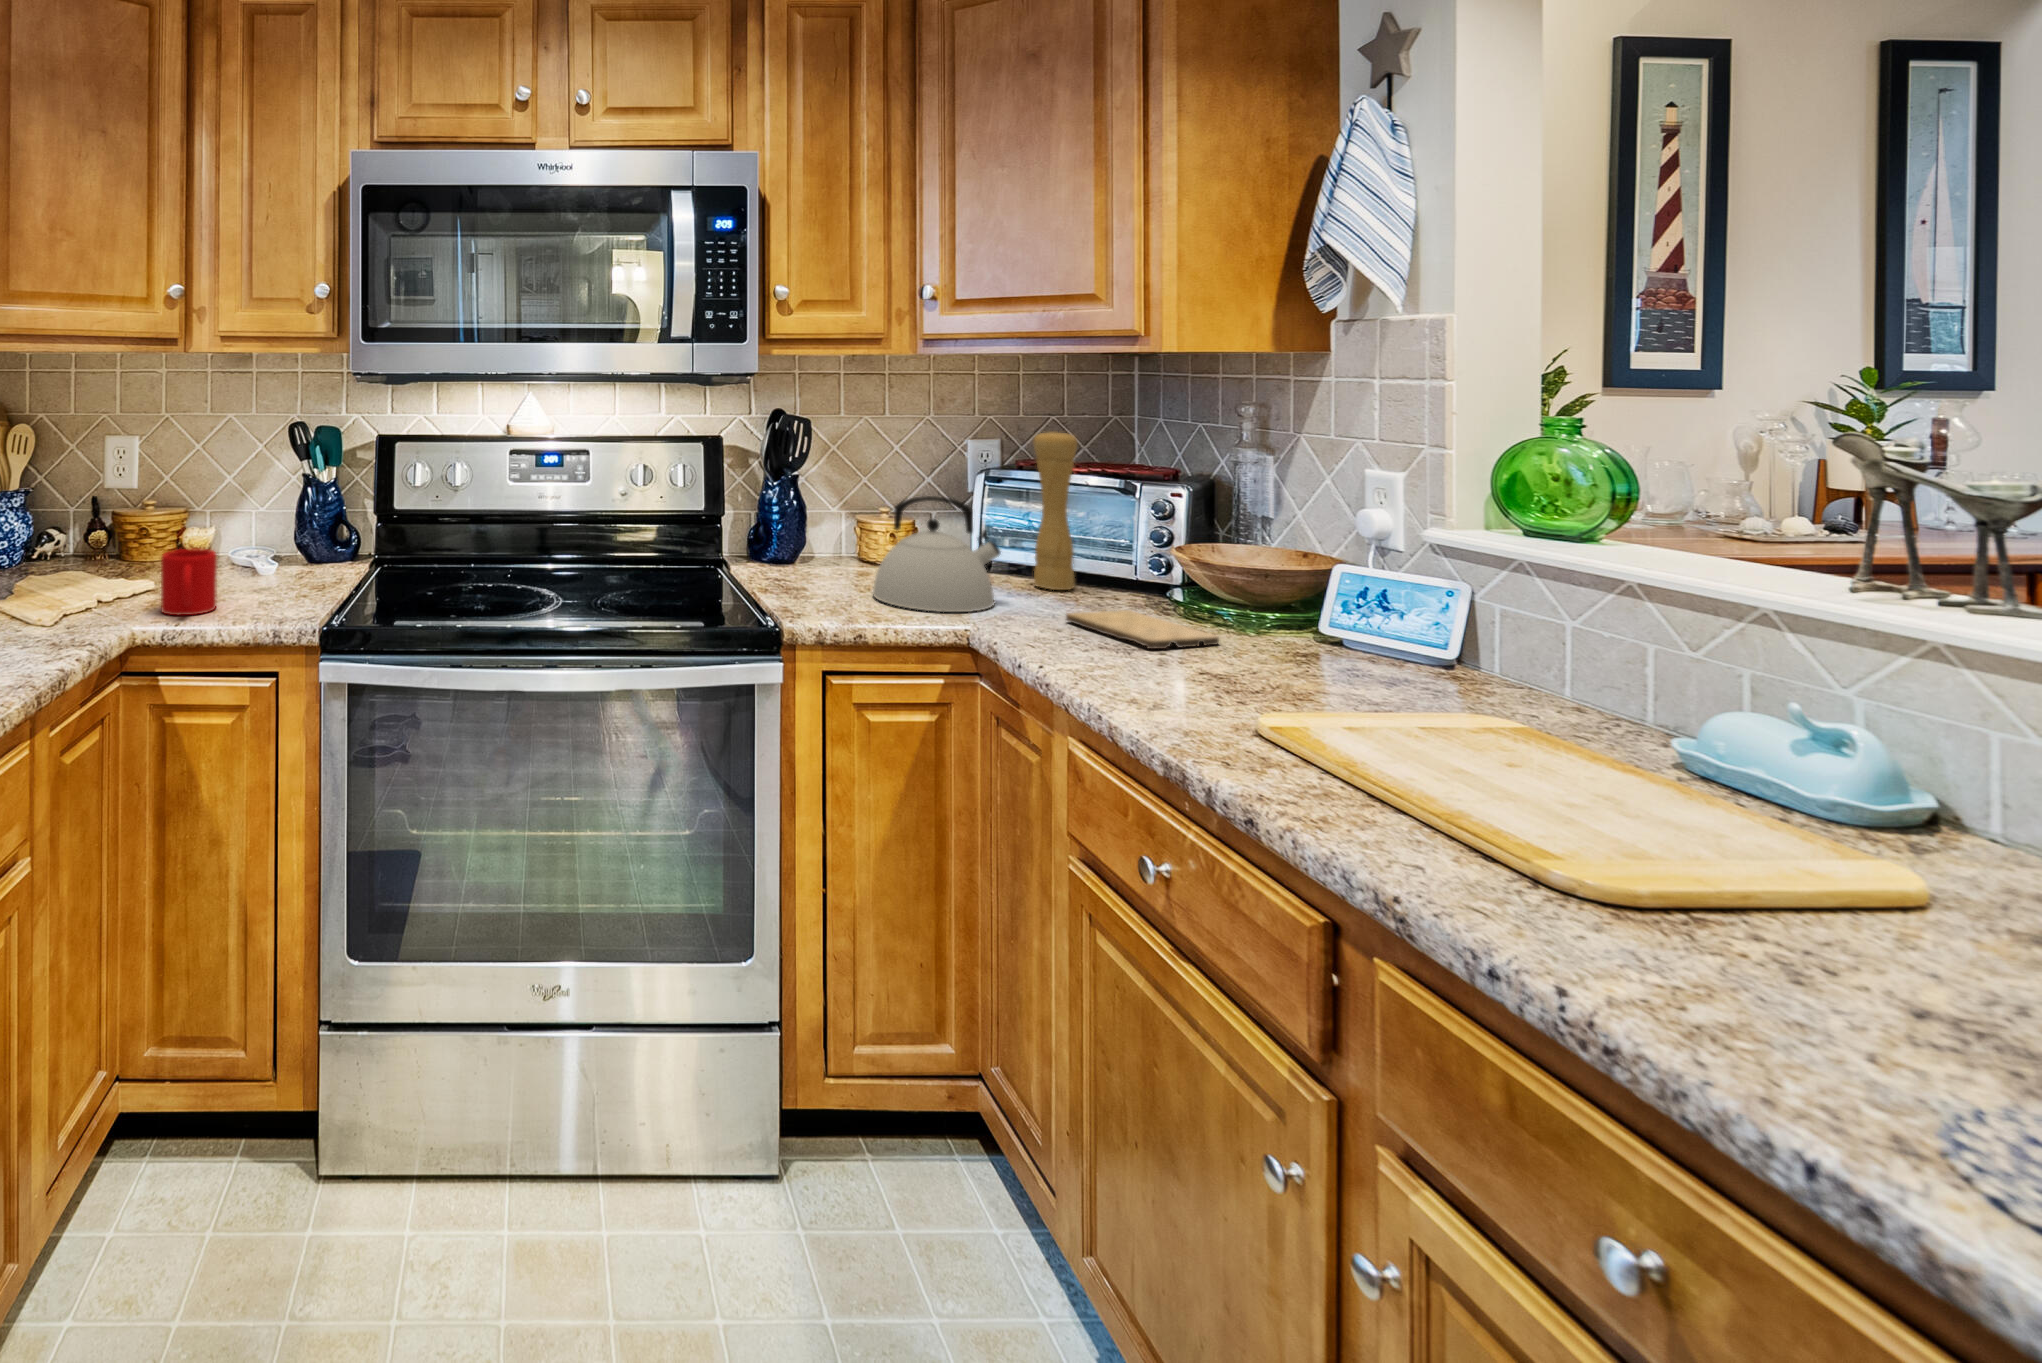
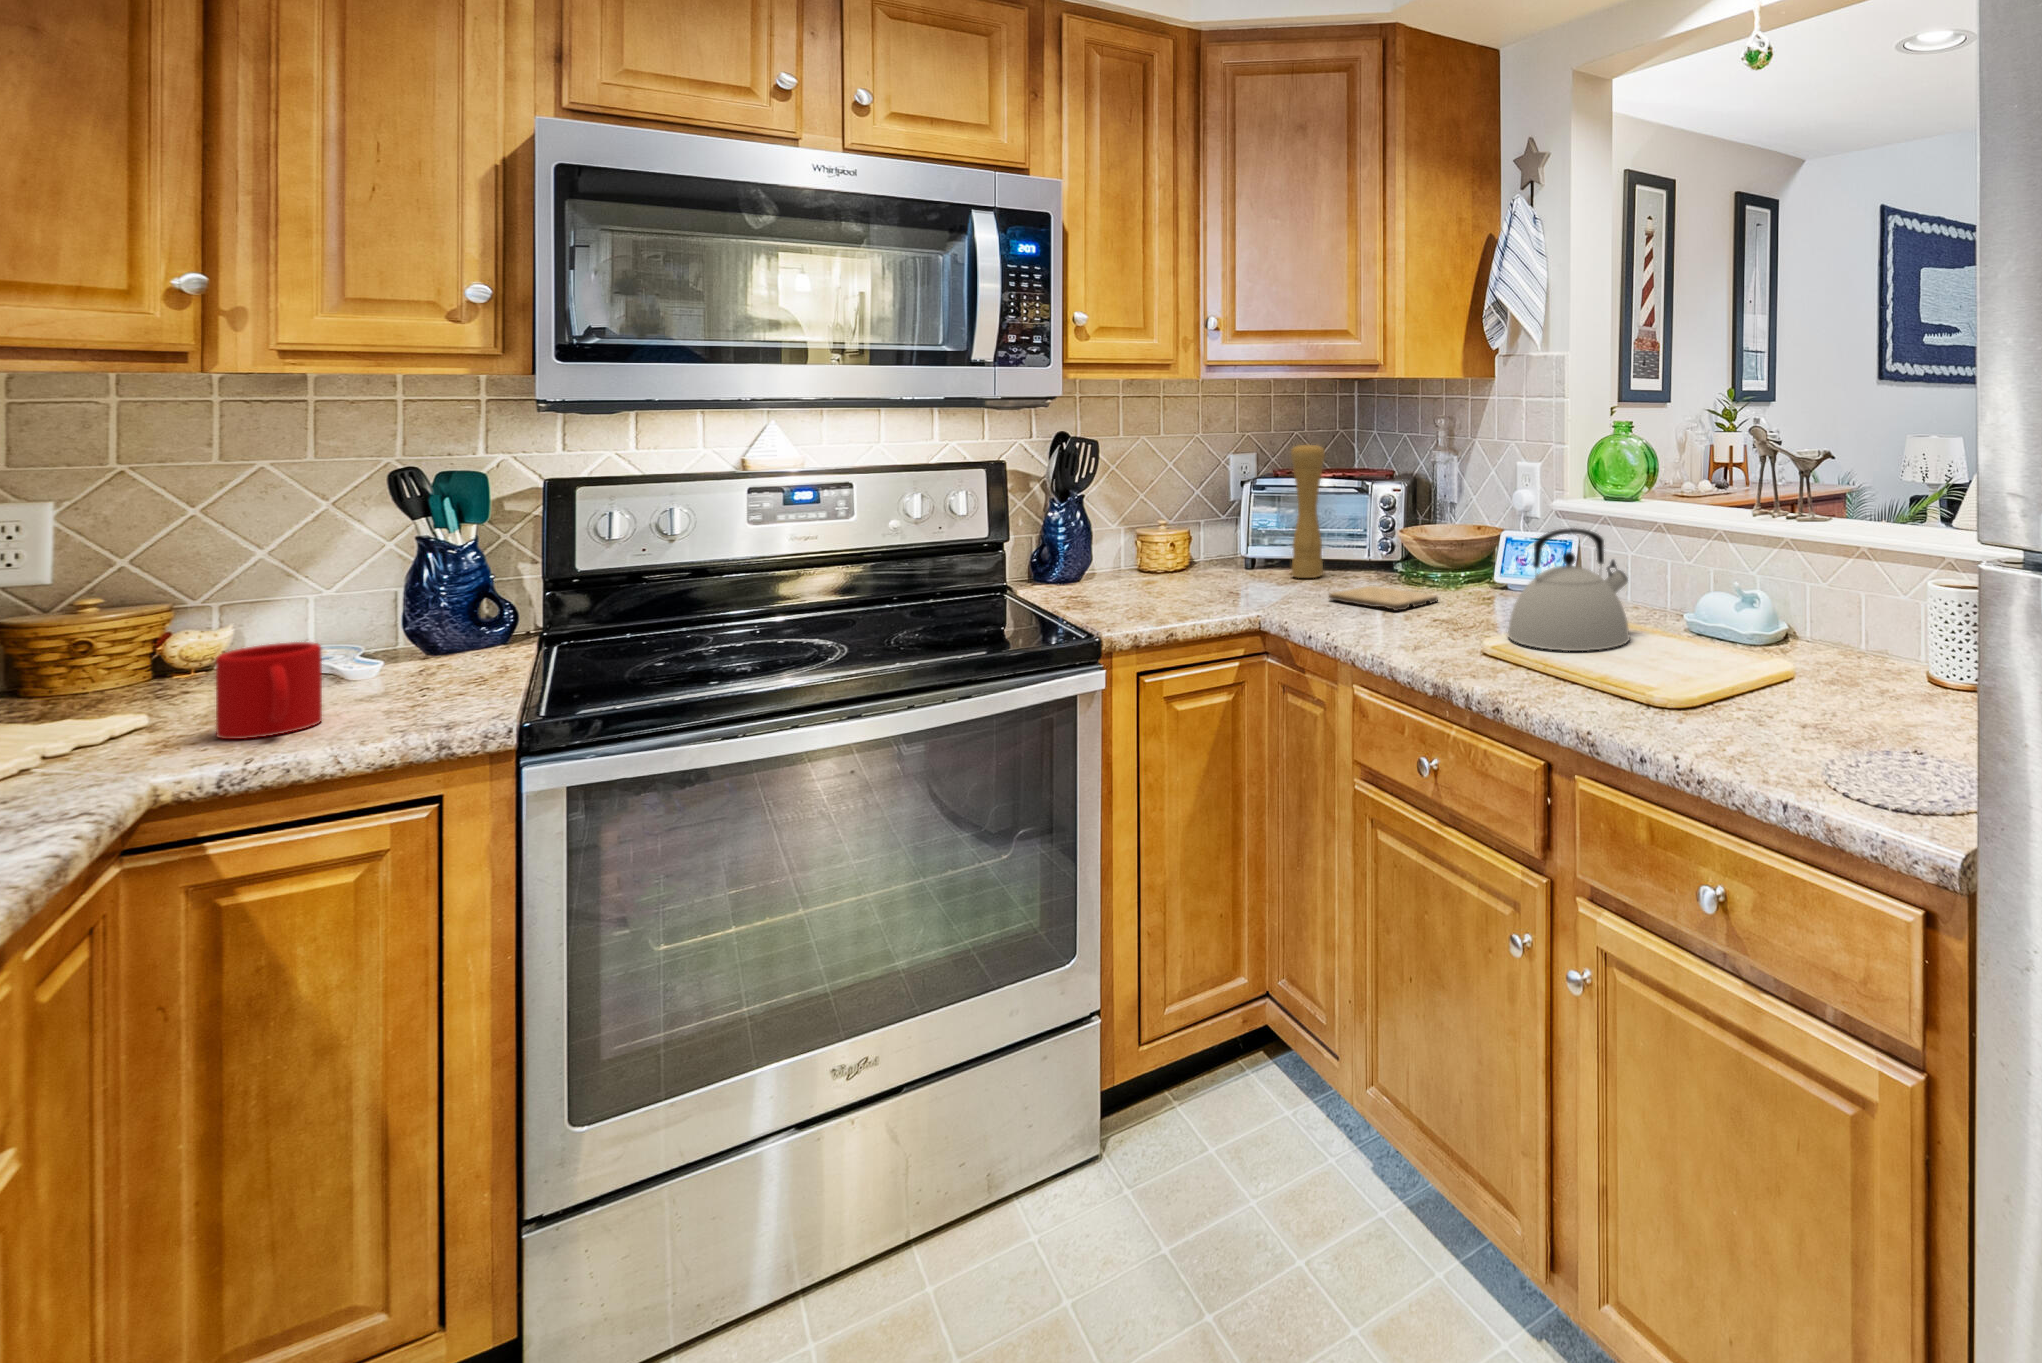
kettle: present [873,496,1000,612] -> present [1508,528,1630,651]

